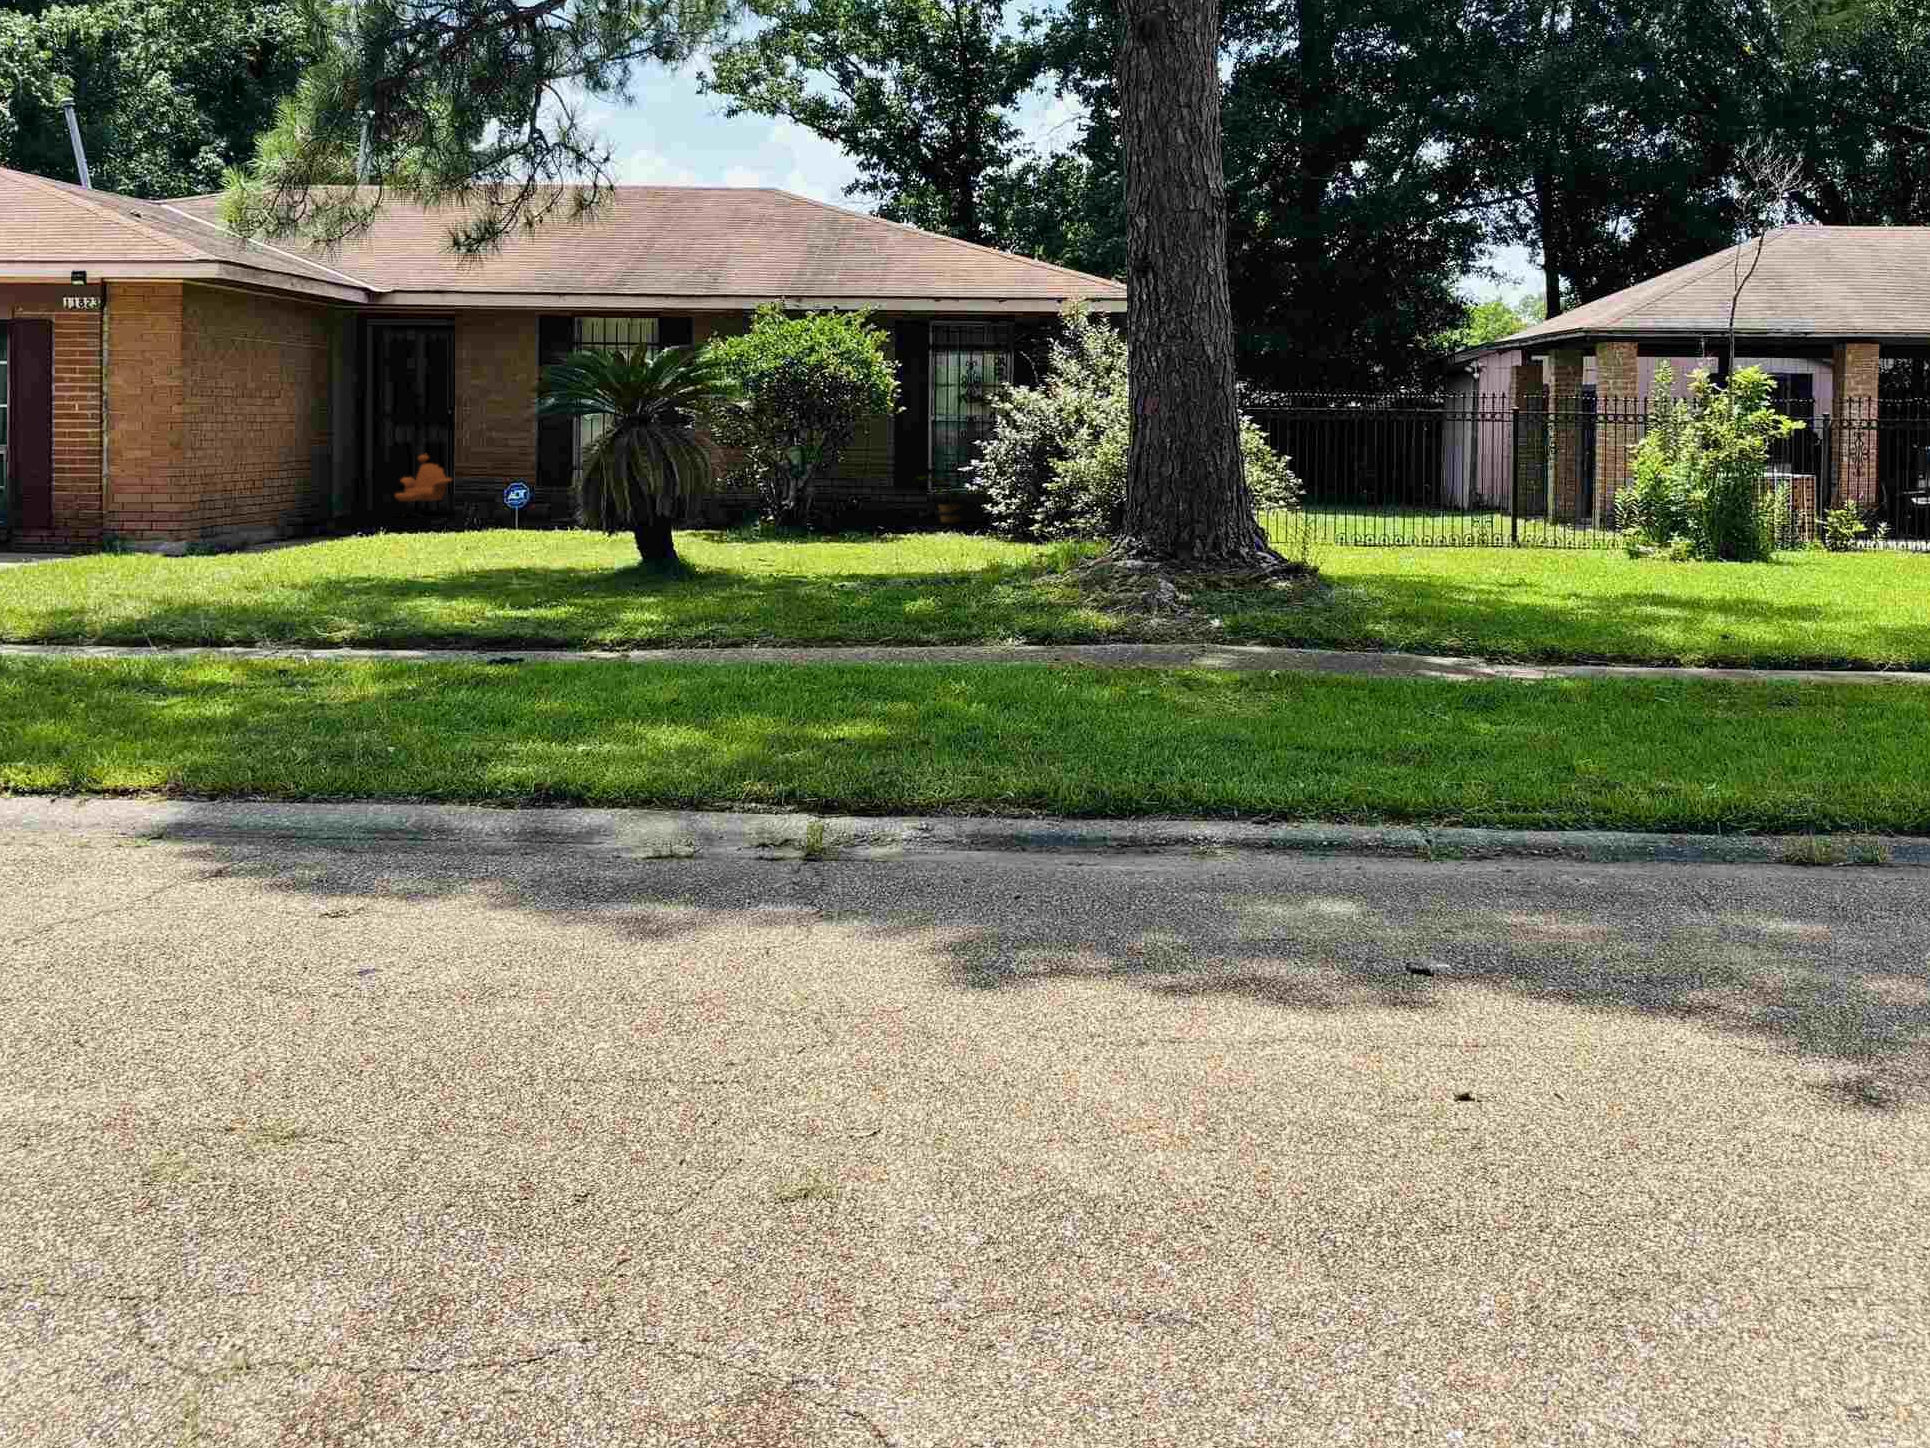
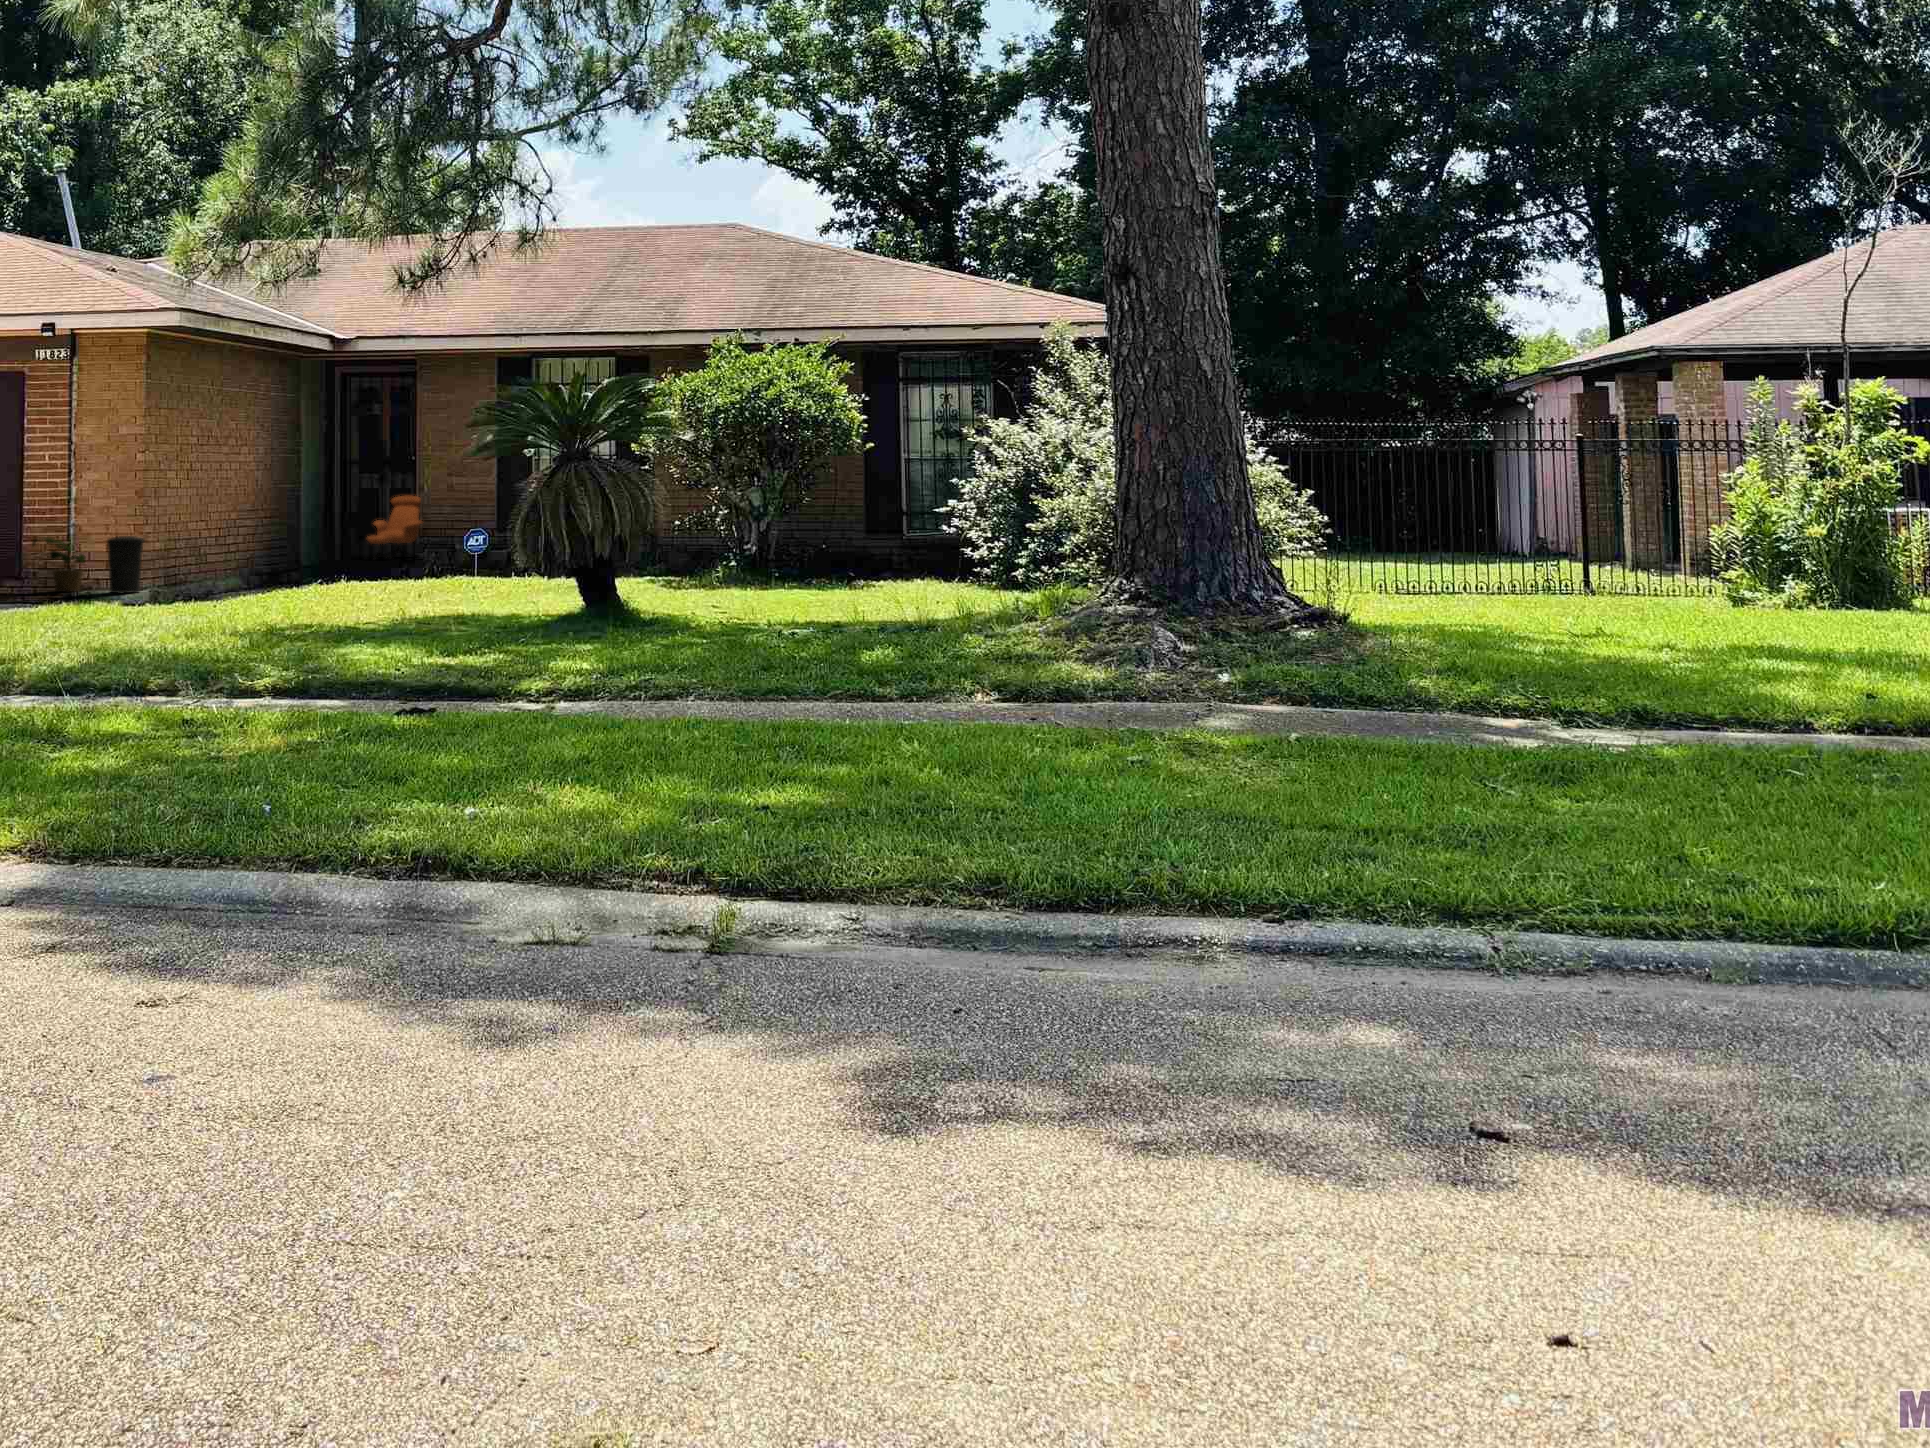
potted plant: present [917,476,964,523] -> present [32,537,86,592]
trash can: none [130,493,172,551] -> present [107,536,144,593]

